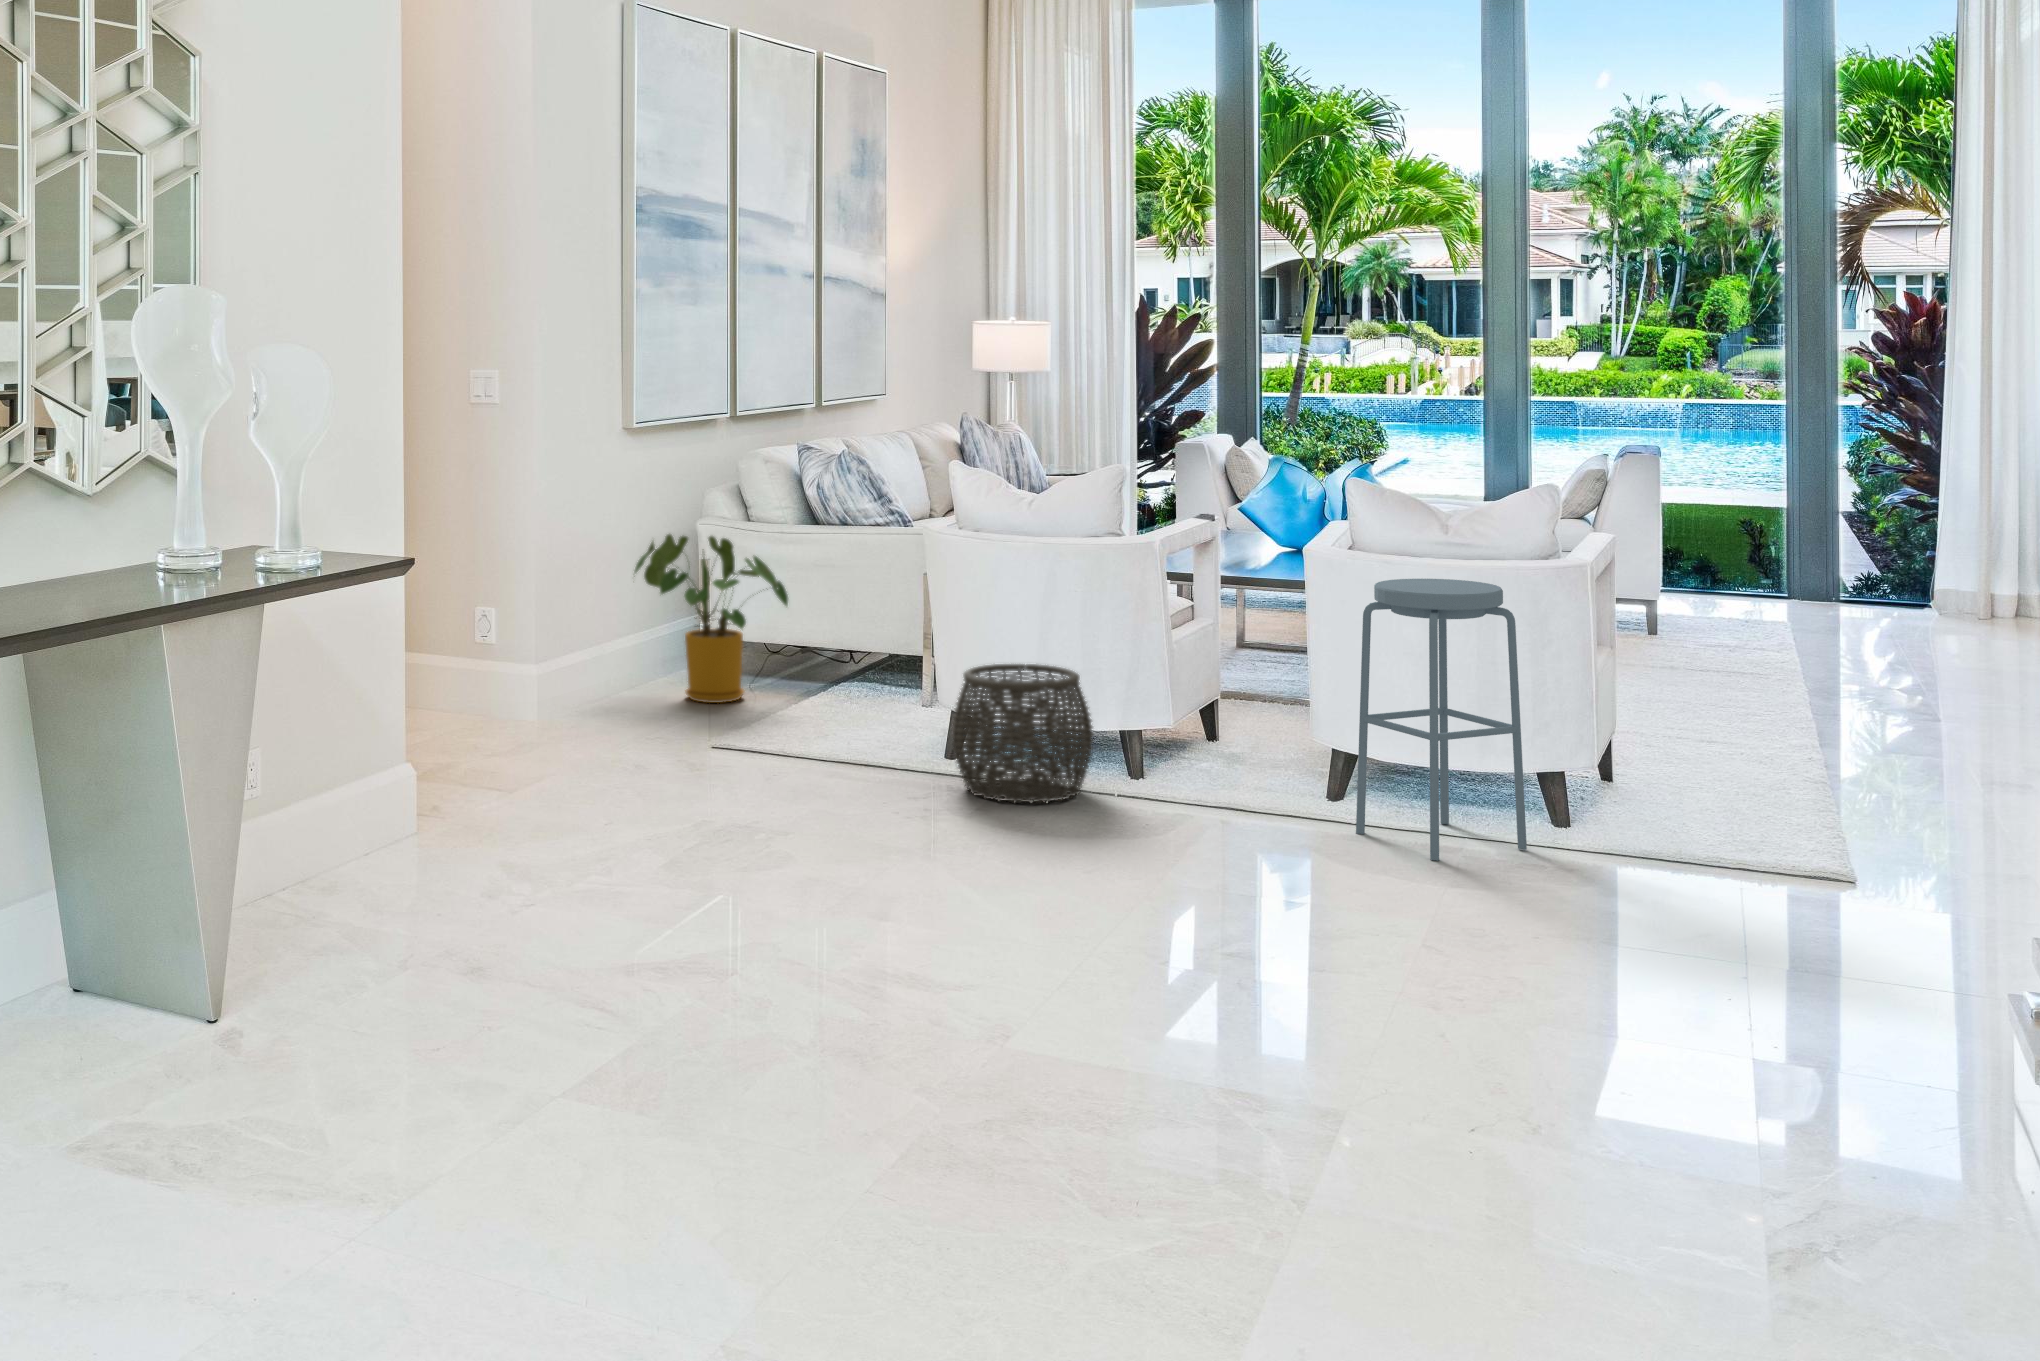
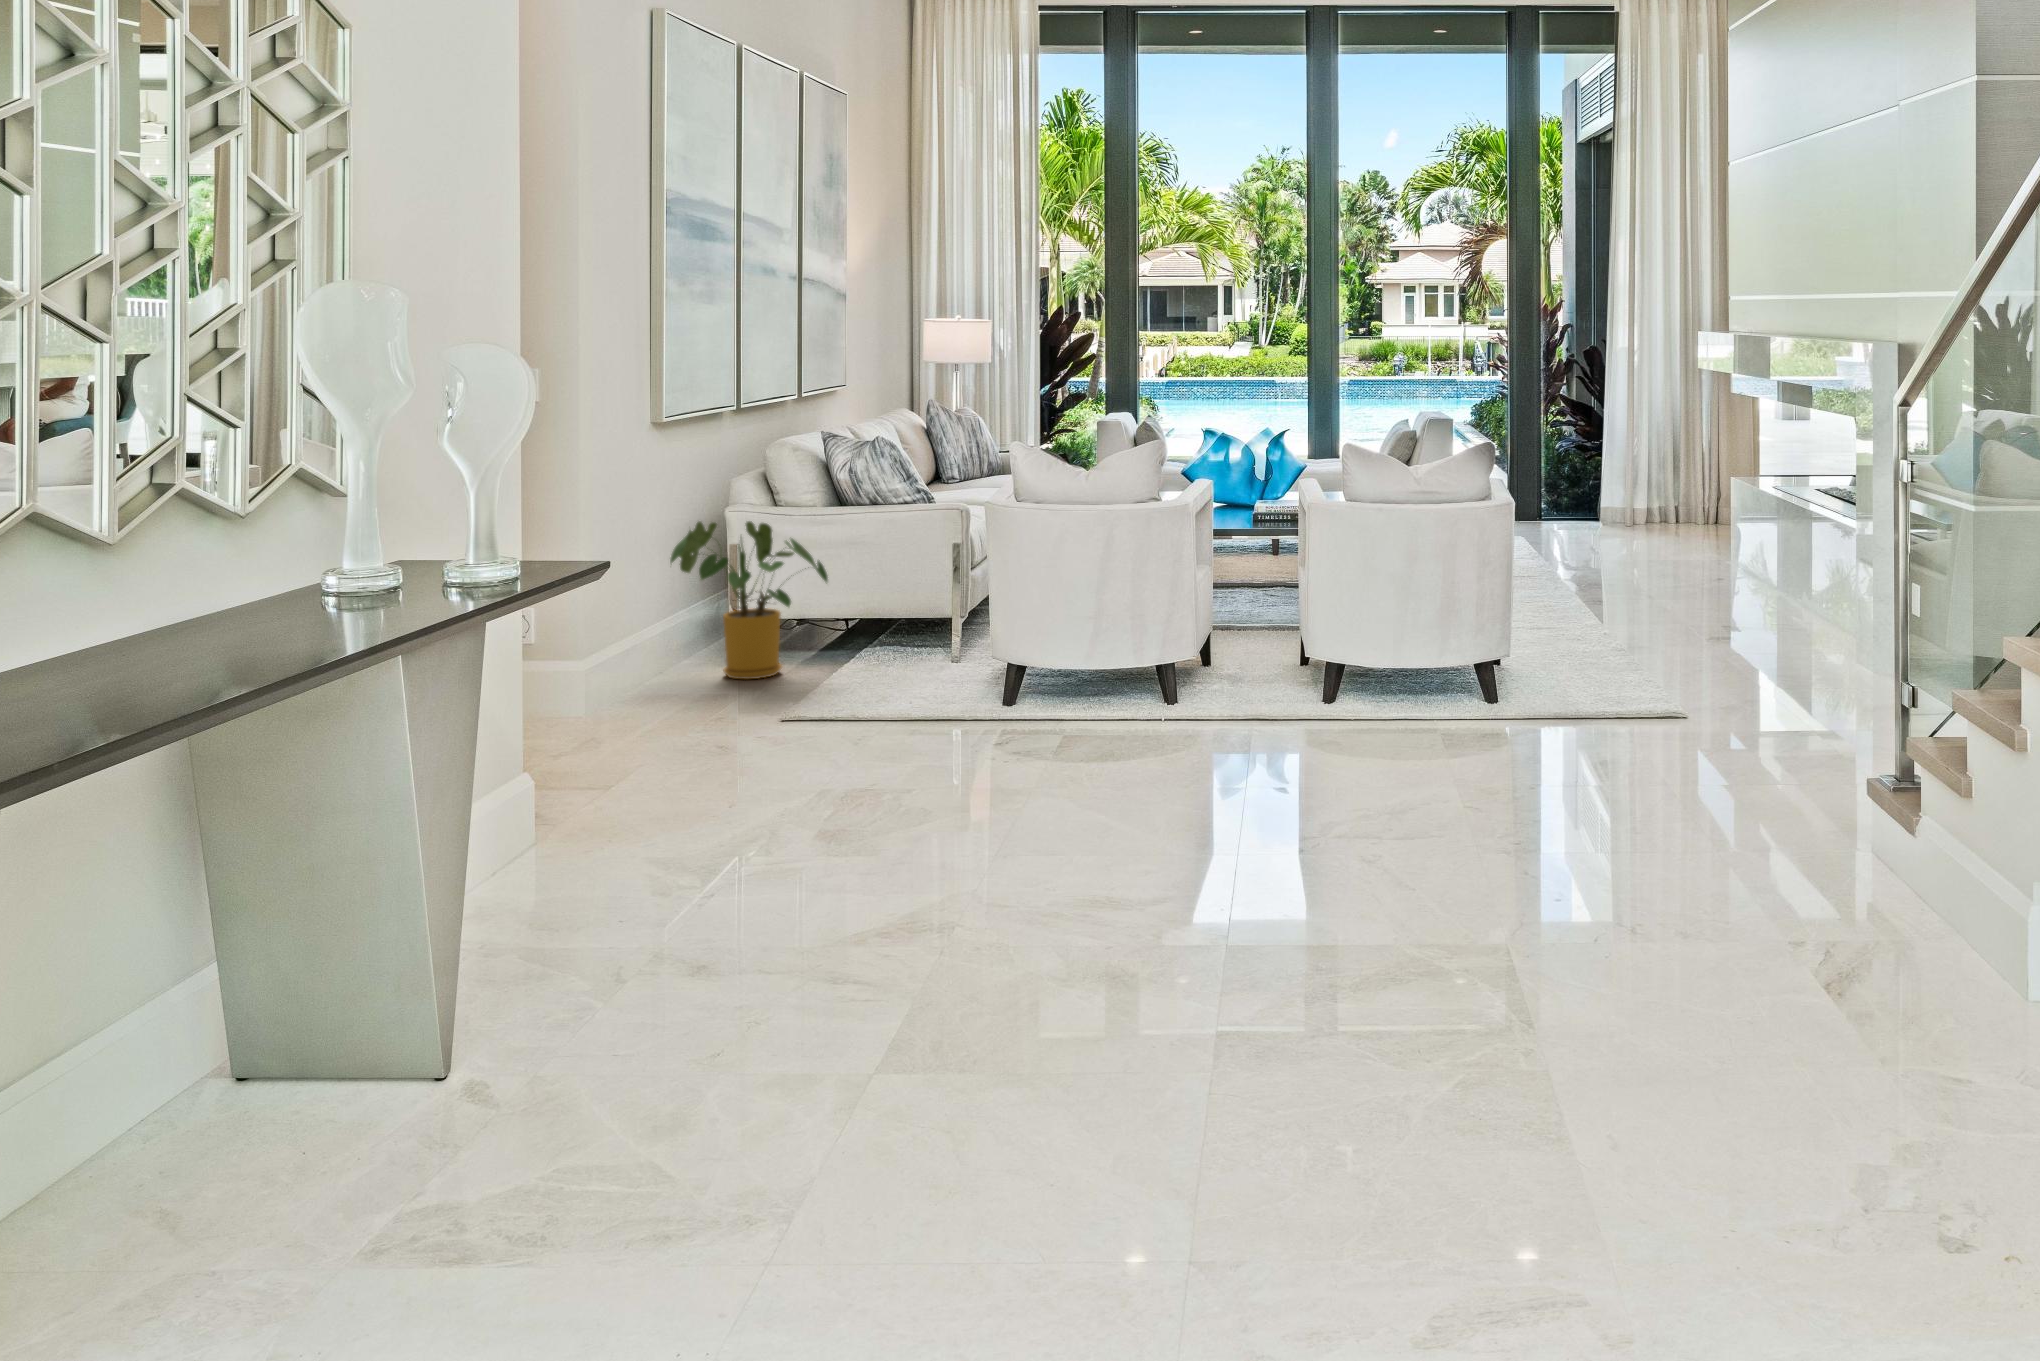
stool: present [1356,579,1527,861] -> none [1362,527,1485,748]
woven basket: present [952,664,1093,803] -> none [1027,619,1150,742]

